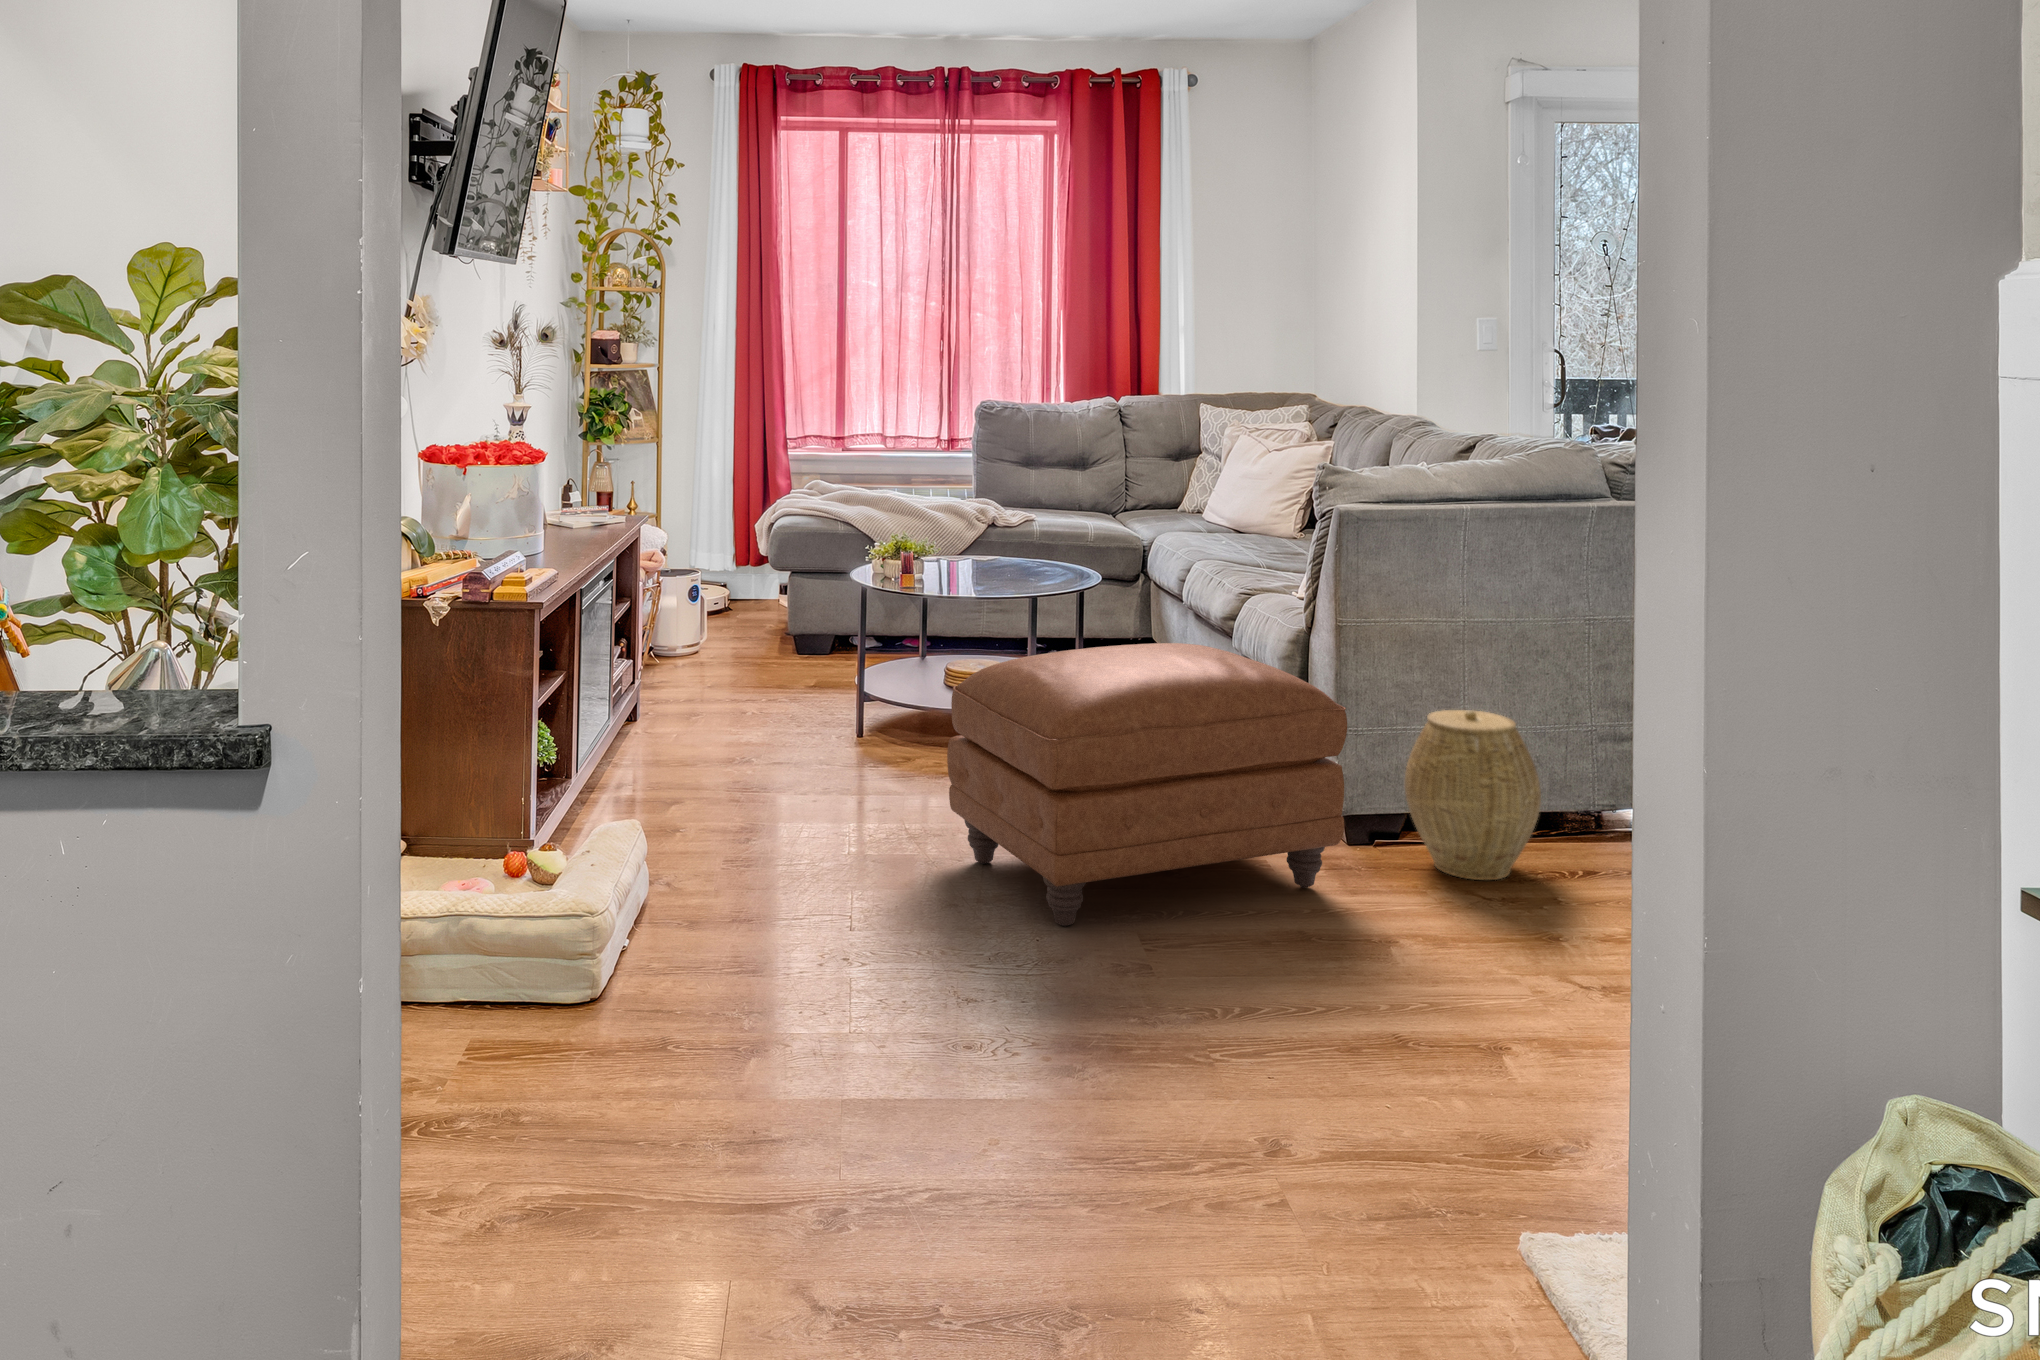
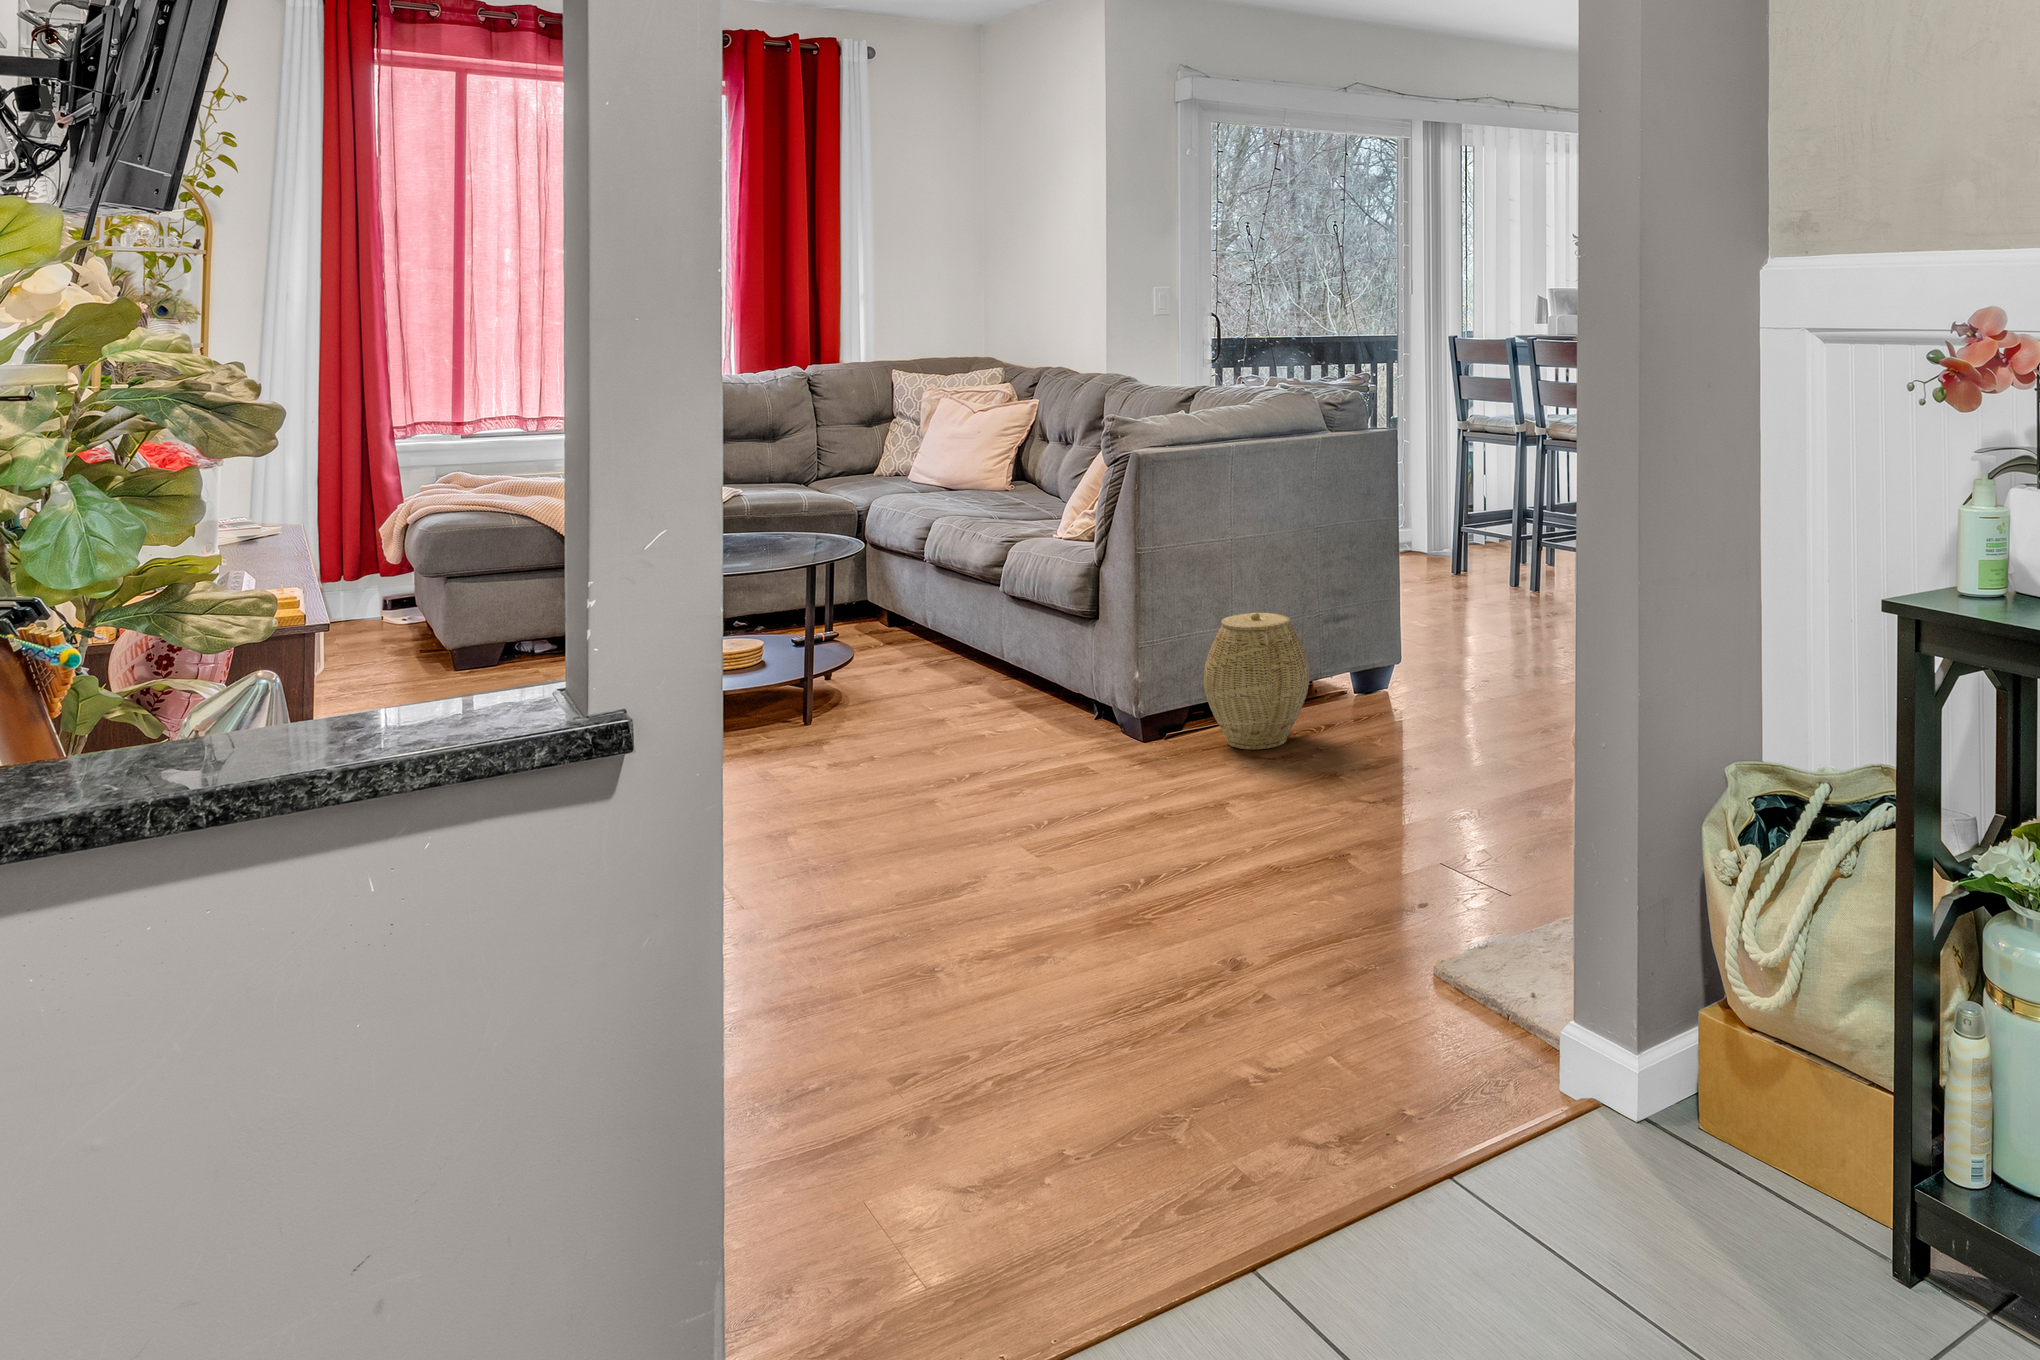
ottoman: present [947,643,1347,926] -> none [799,589,1176,856]

